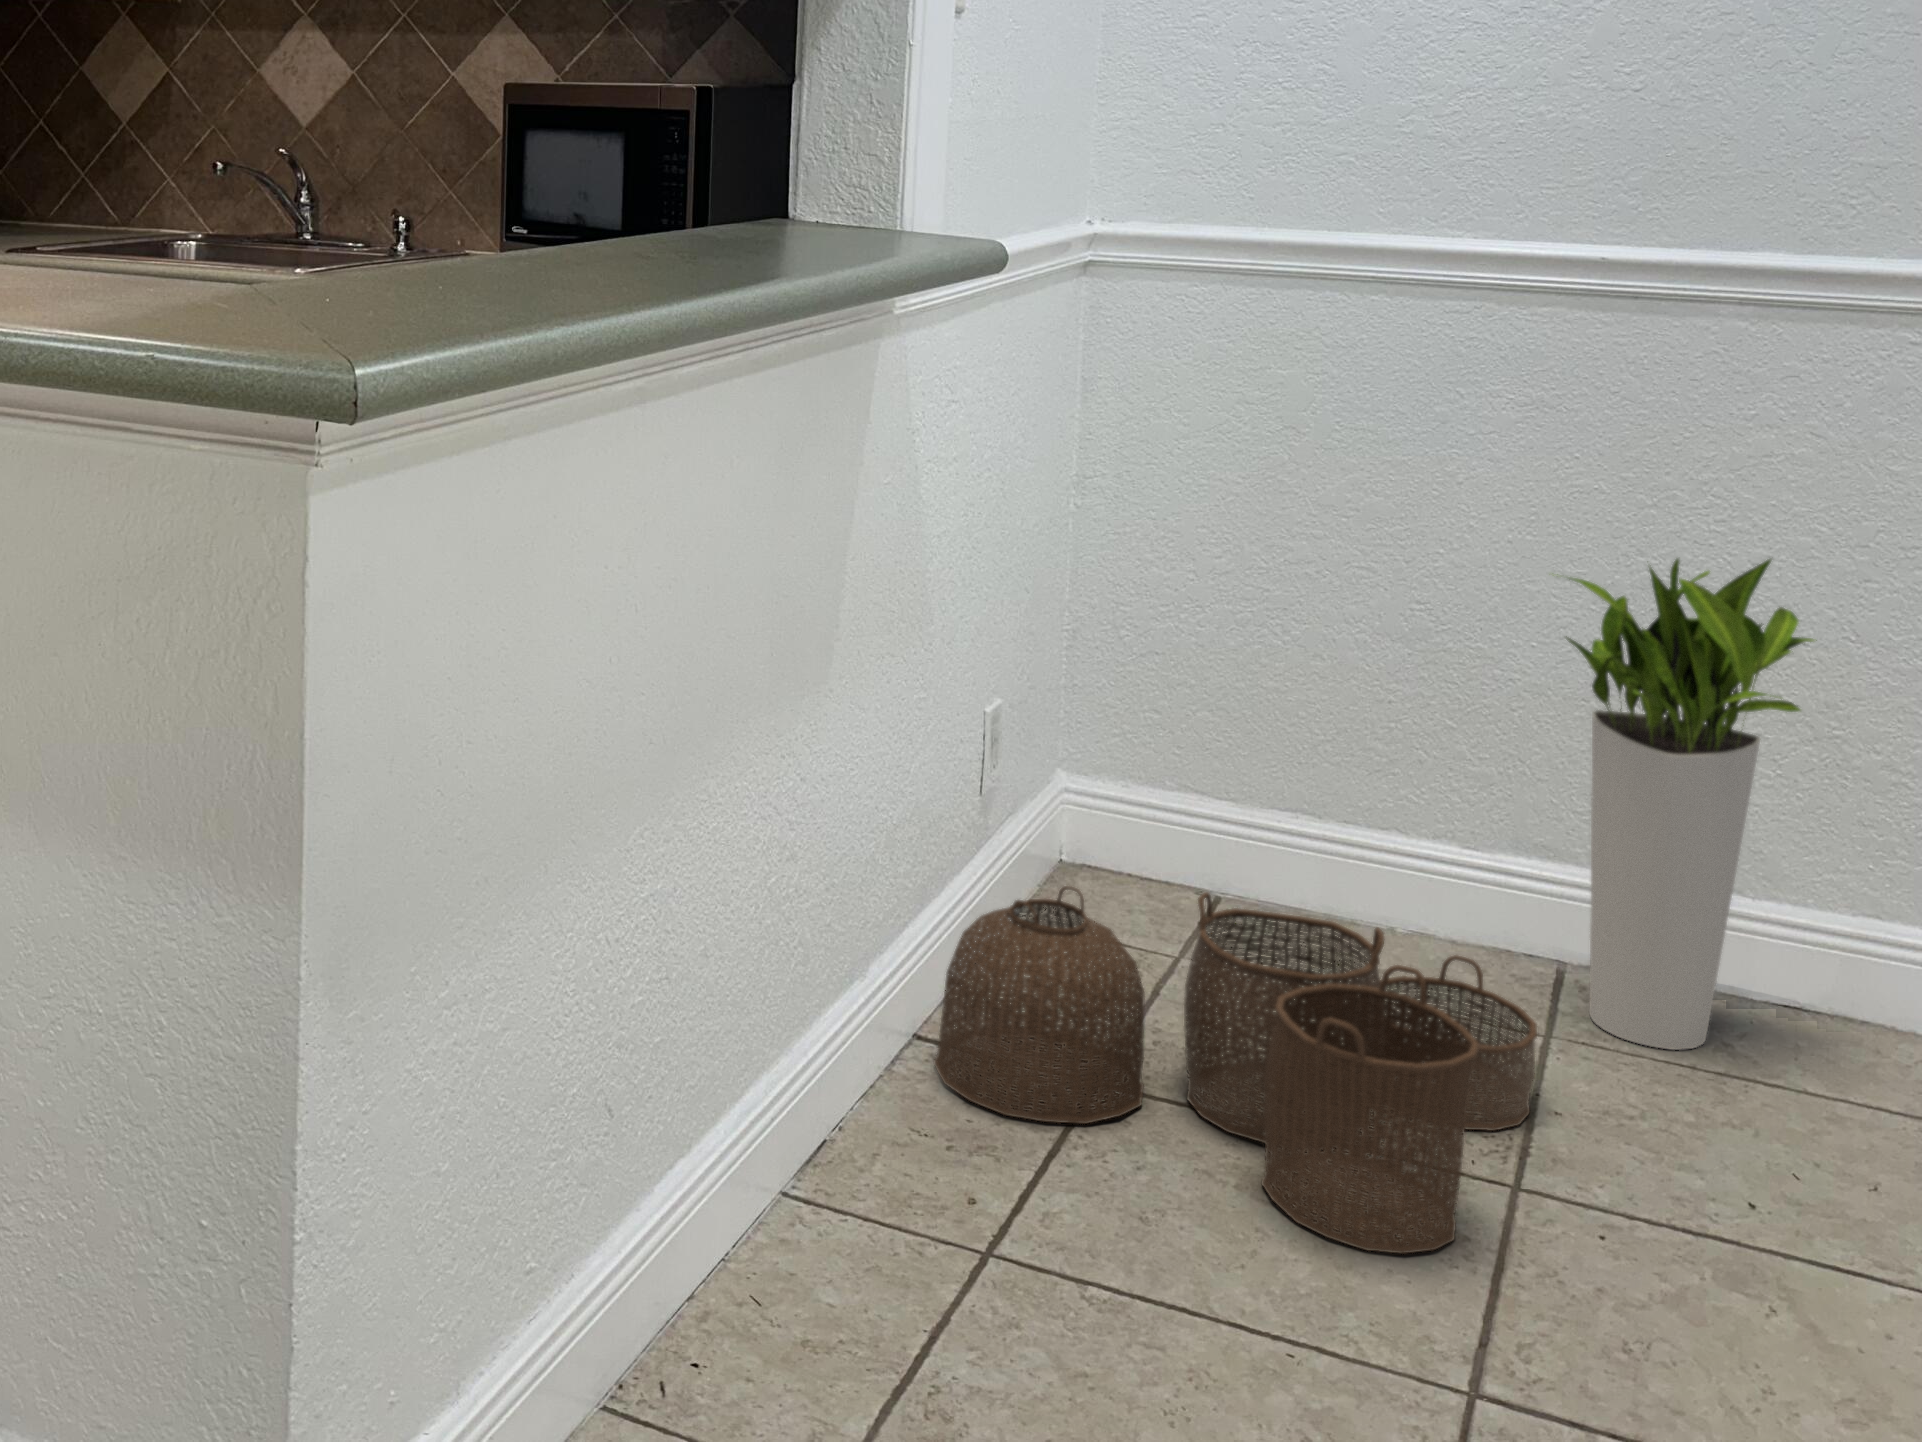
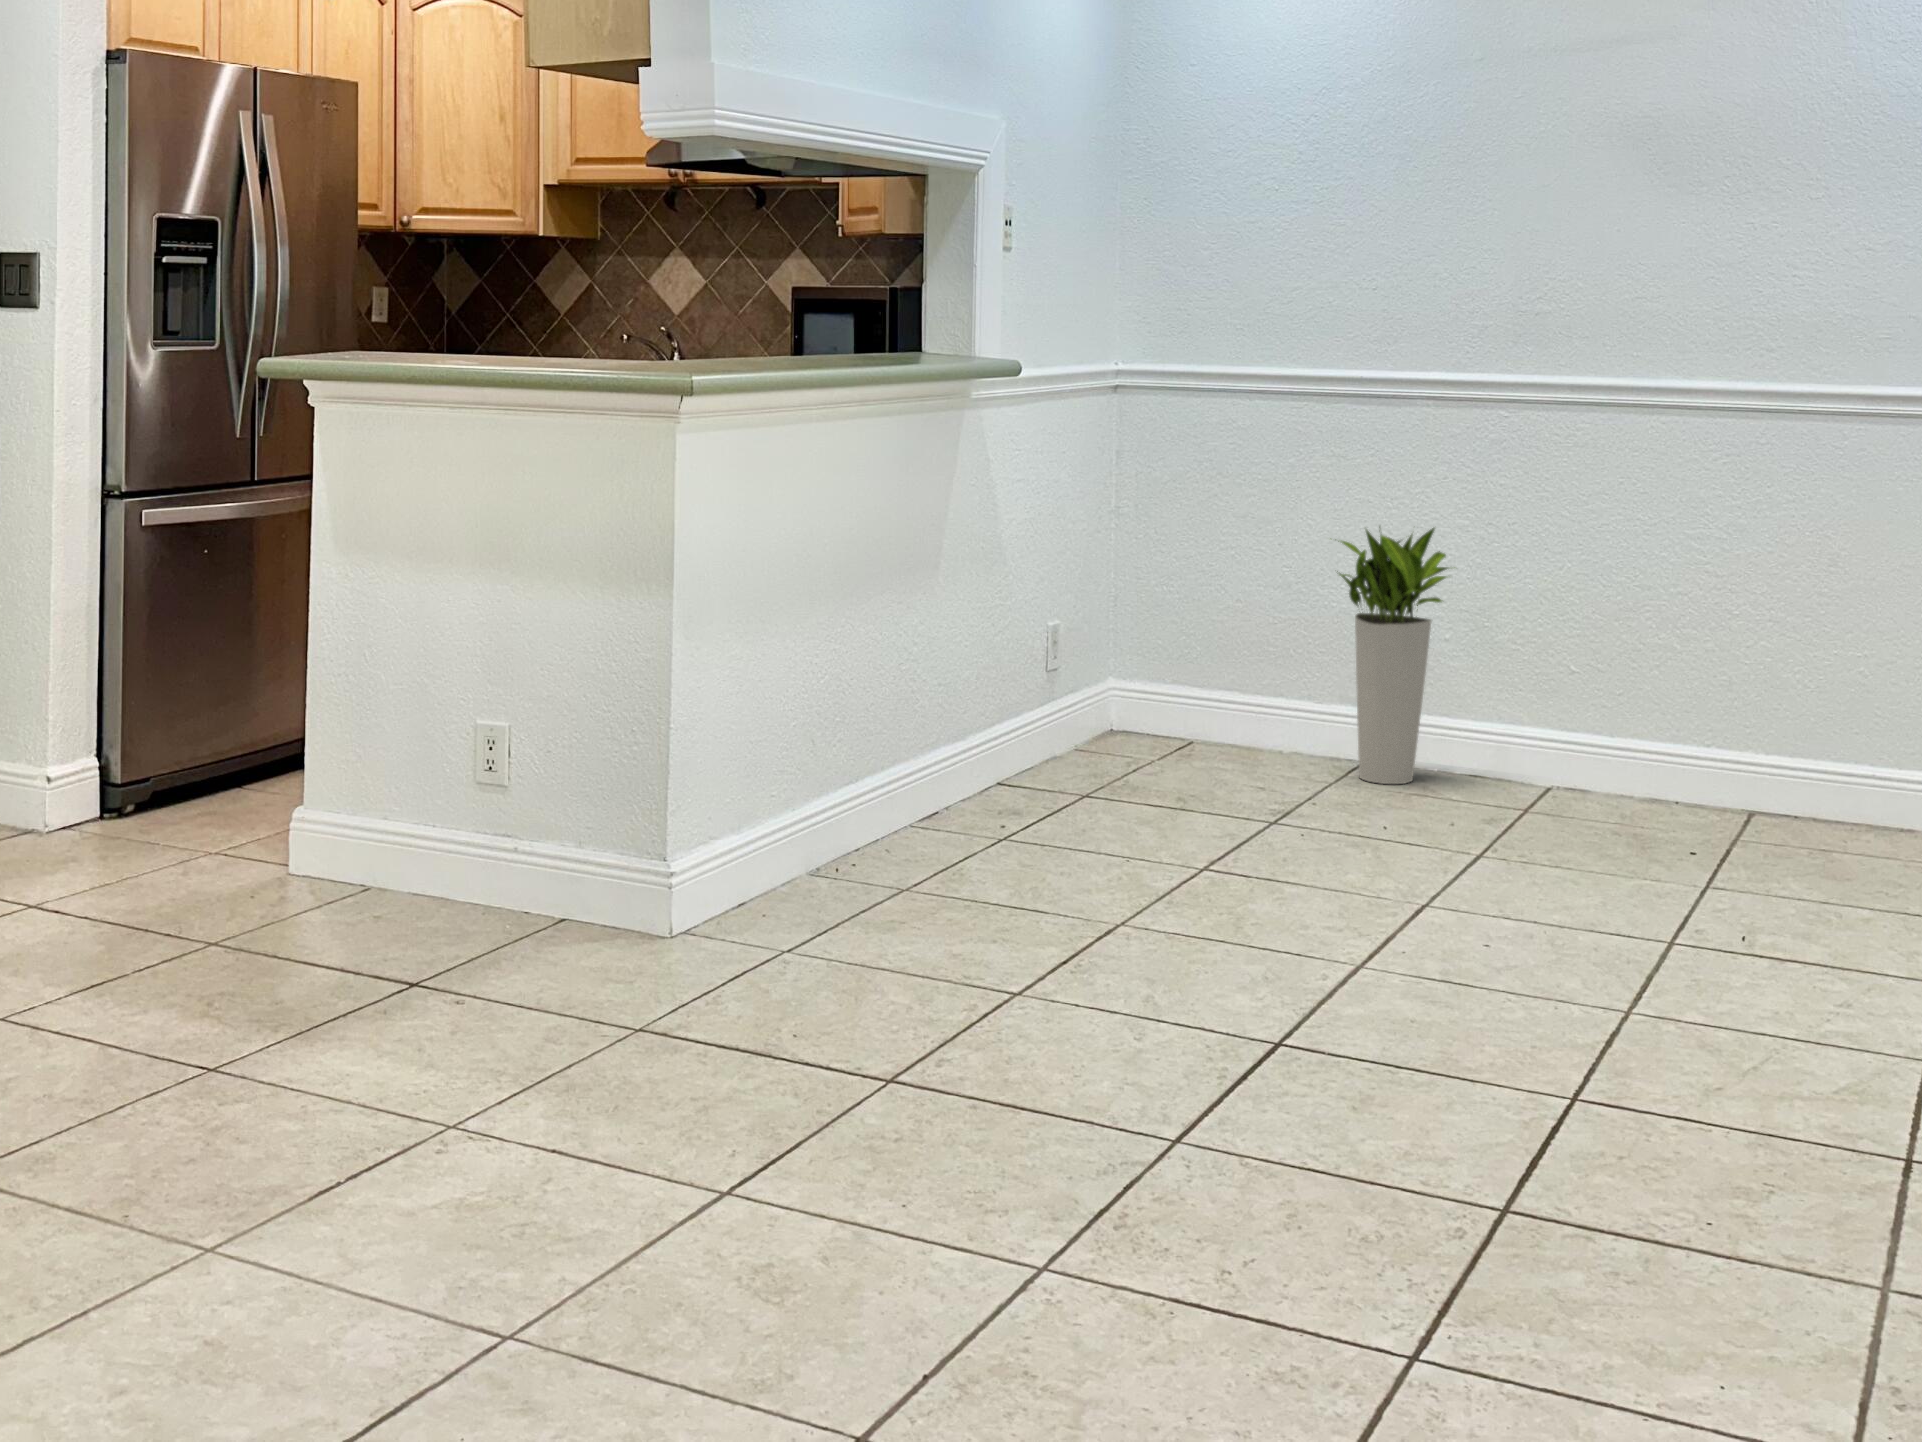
woven basket: present [934,886,1537,1253] -> none [1002,693,1301,835]

